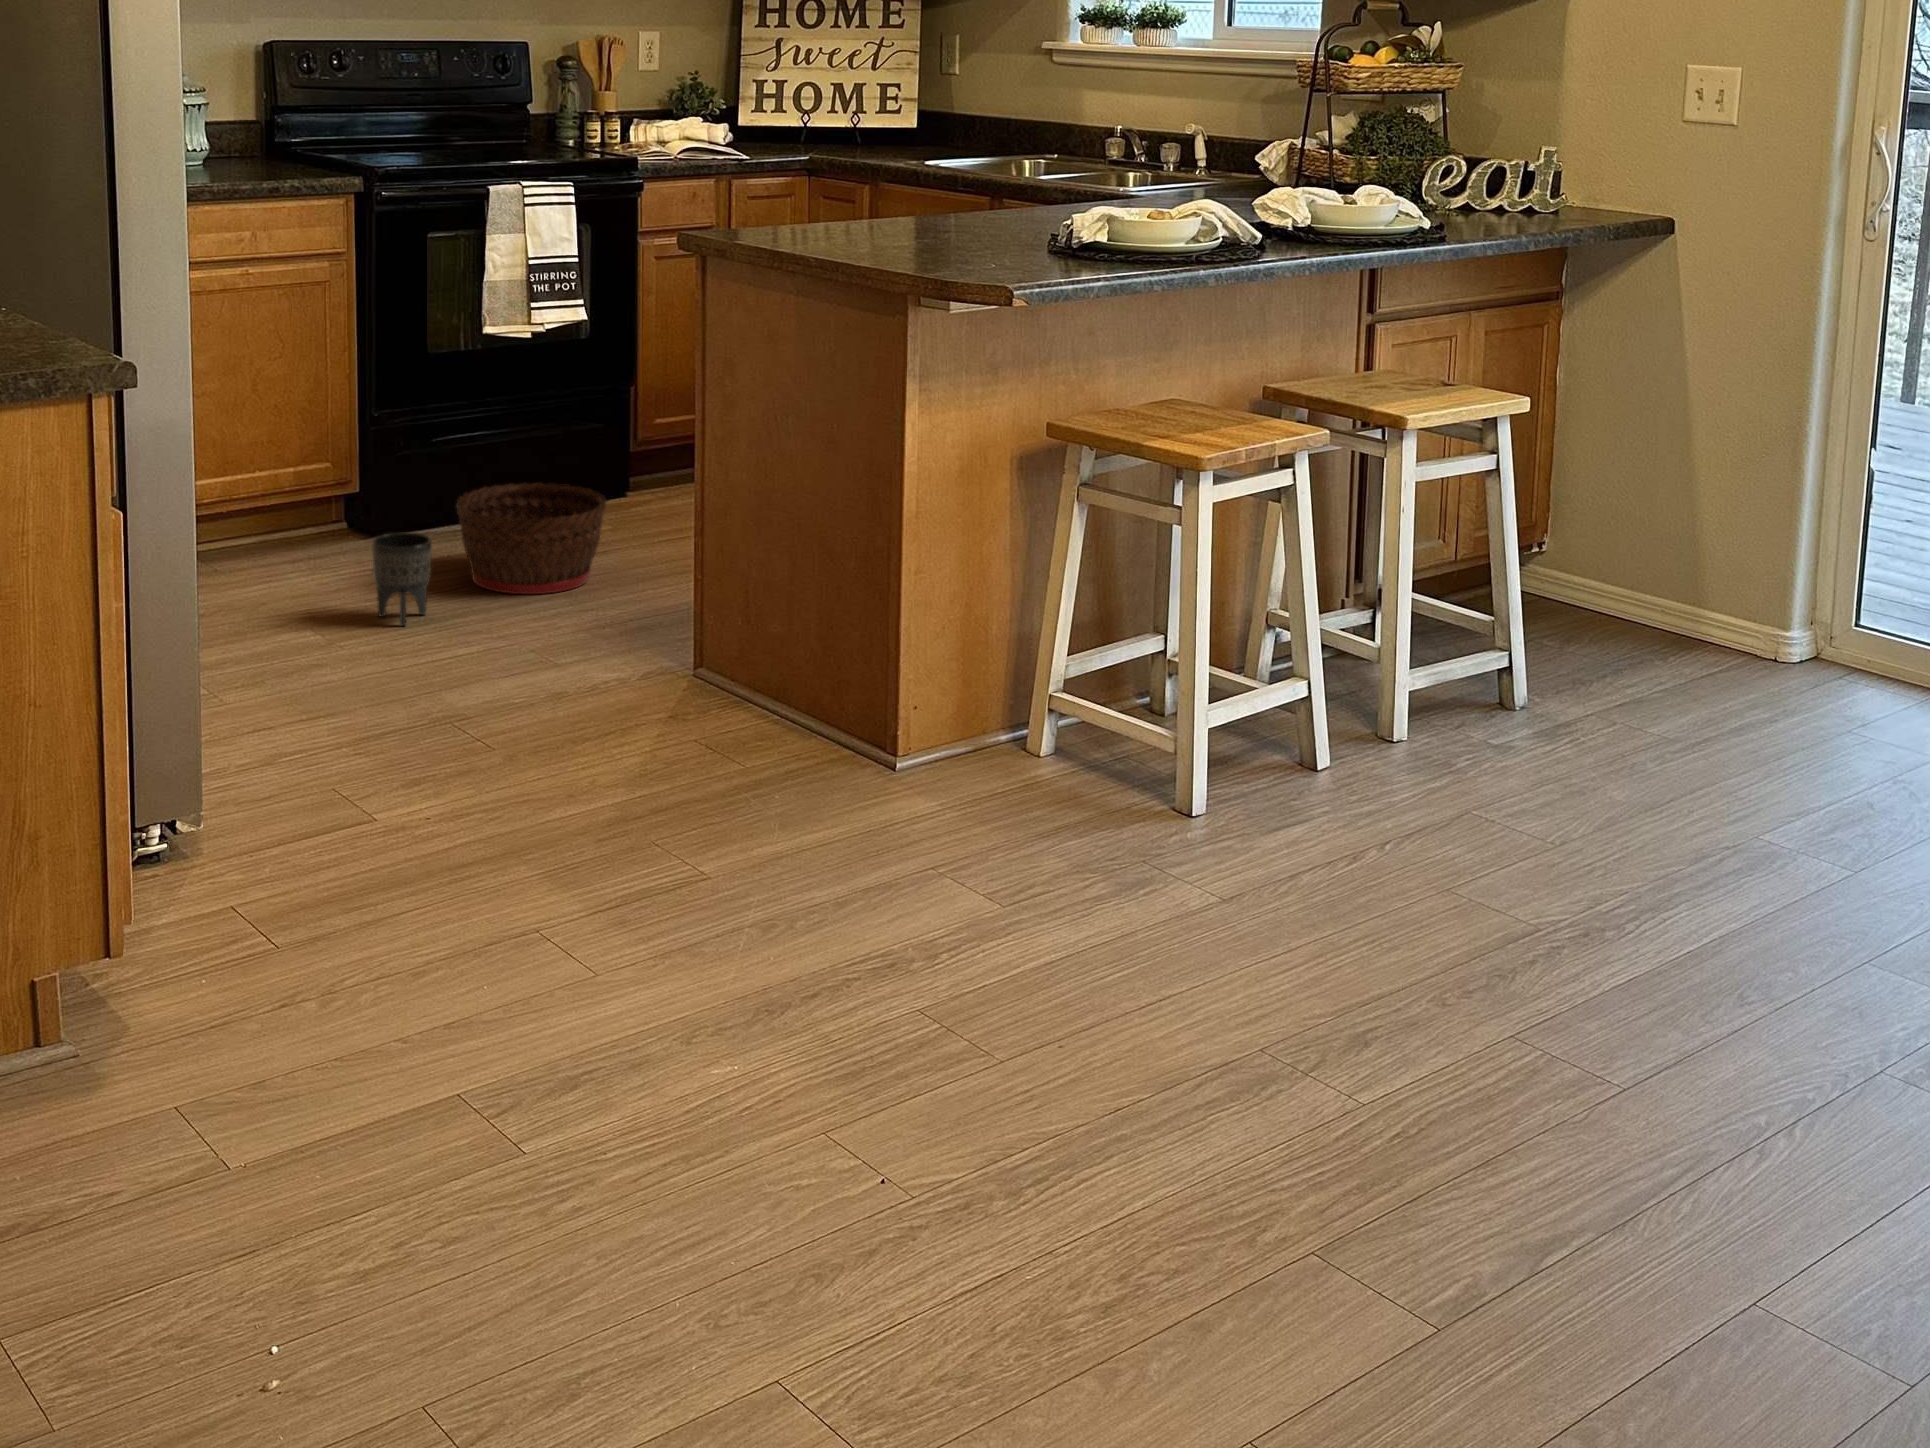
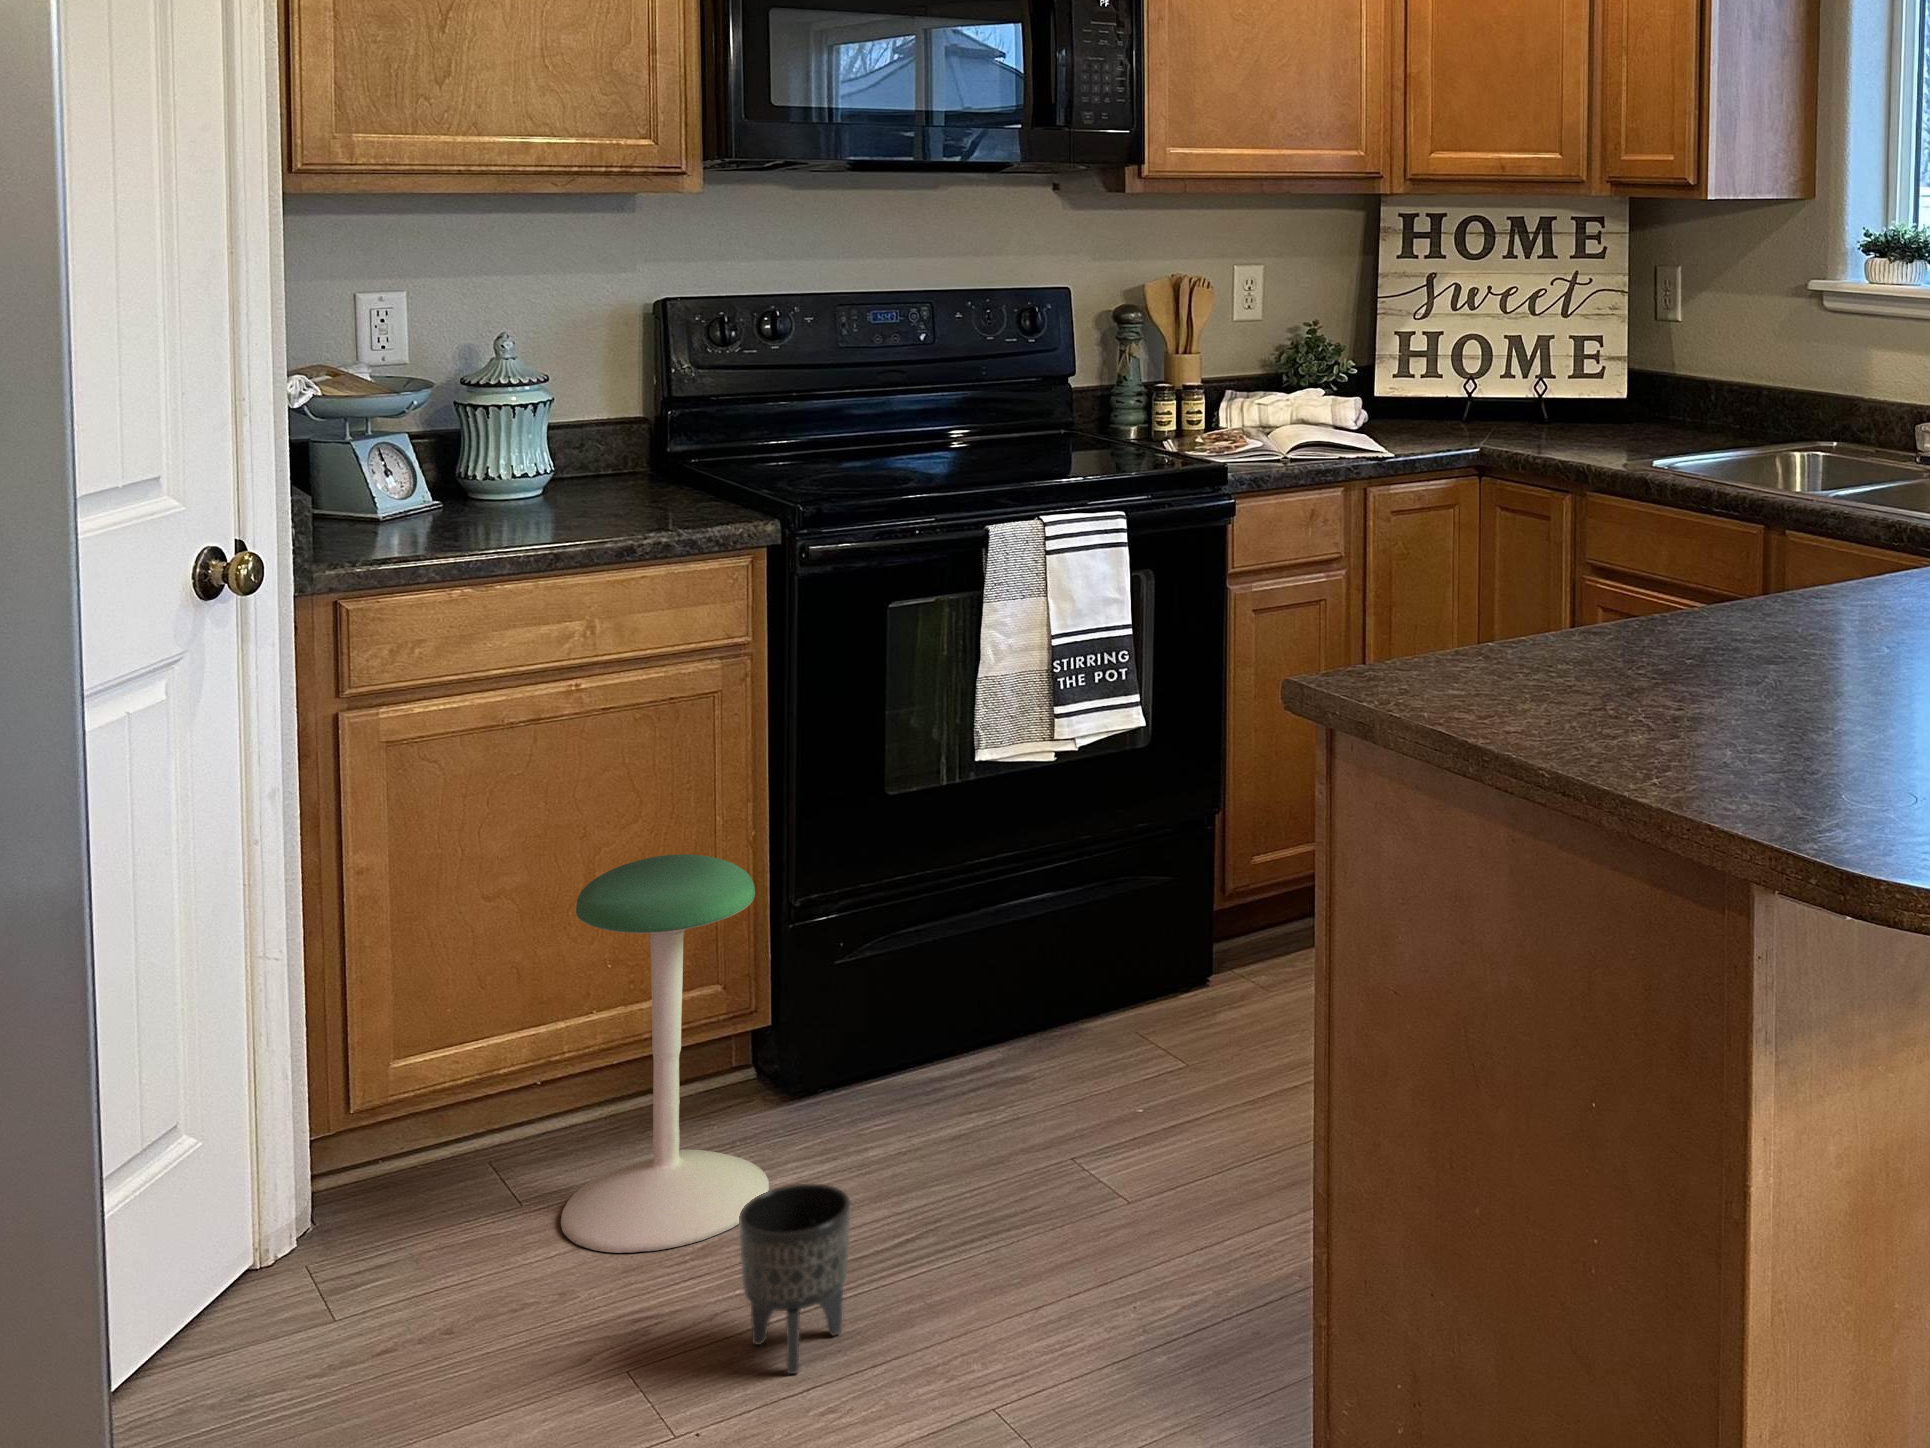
stool: none [254,369,370,586] -> present [561,854,769,1253]
basket: present [456,483,606,594] -> none [911,1029,1169,1262]

